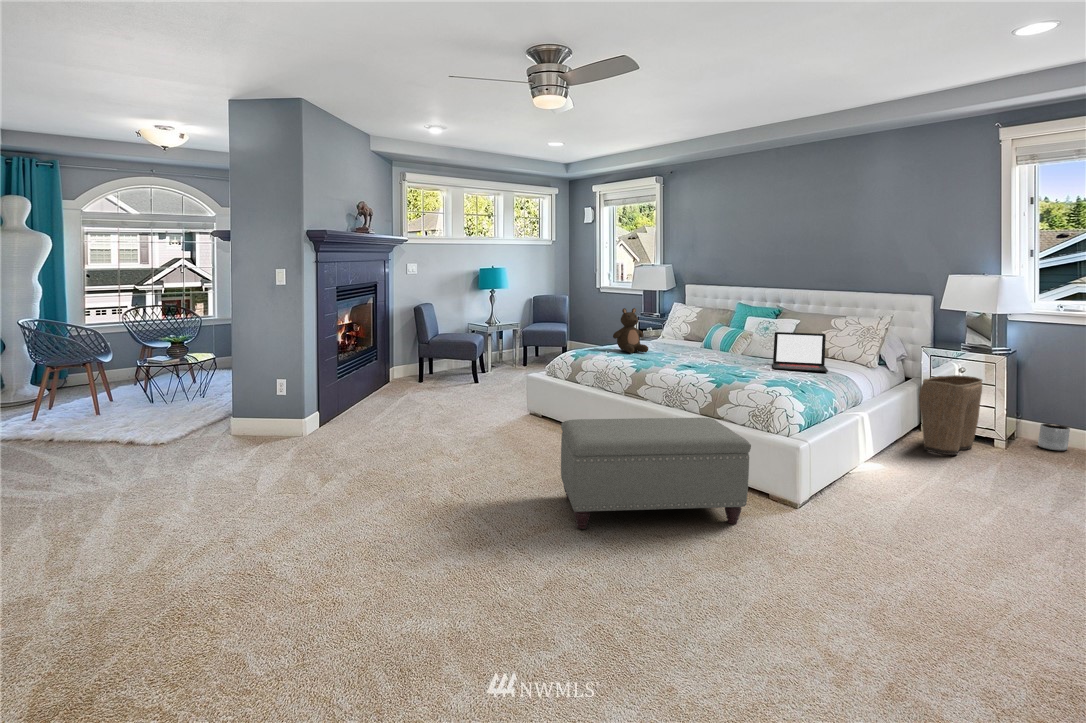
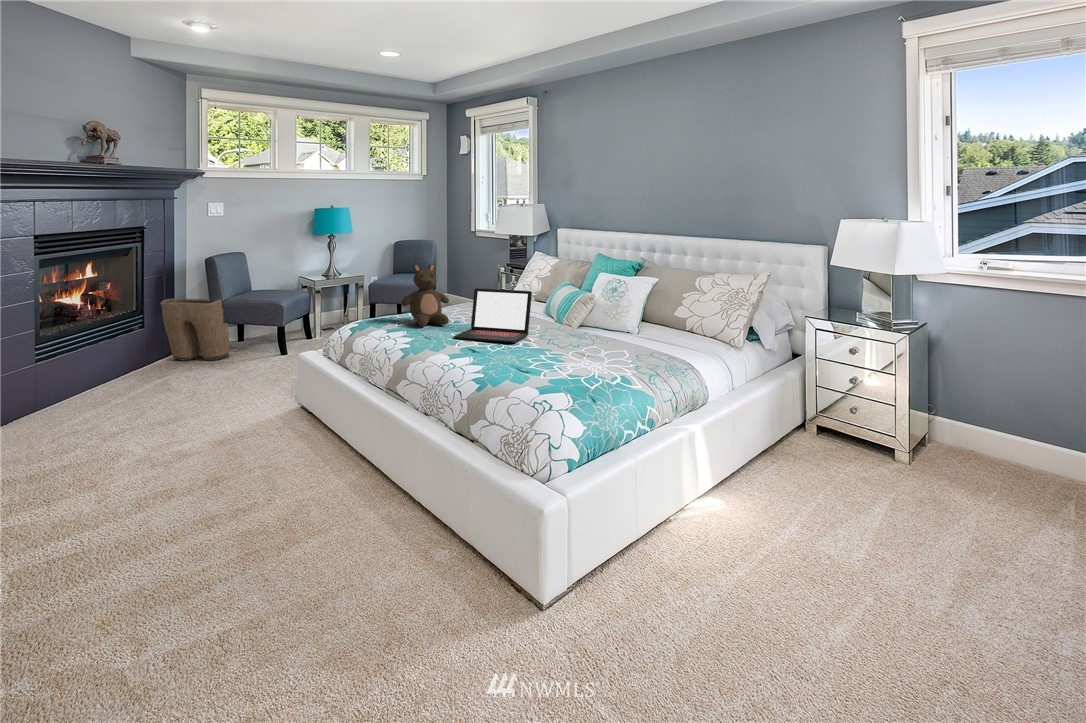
laptop: present [773,332,828,372] -> present [454,288,532,343]
laundry basket: present [919,375,983,455] -> present [161,298,229,361]
ottoman: present [561,418,751,529] -> none [94,450,442,664]
planter: present [1038,424,1070,451] -> none [952,426,995,465]

